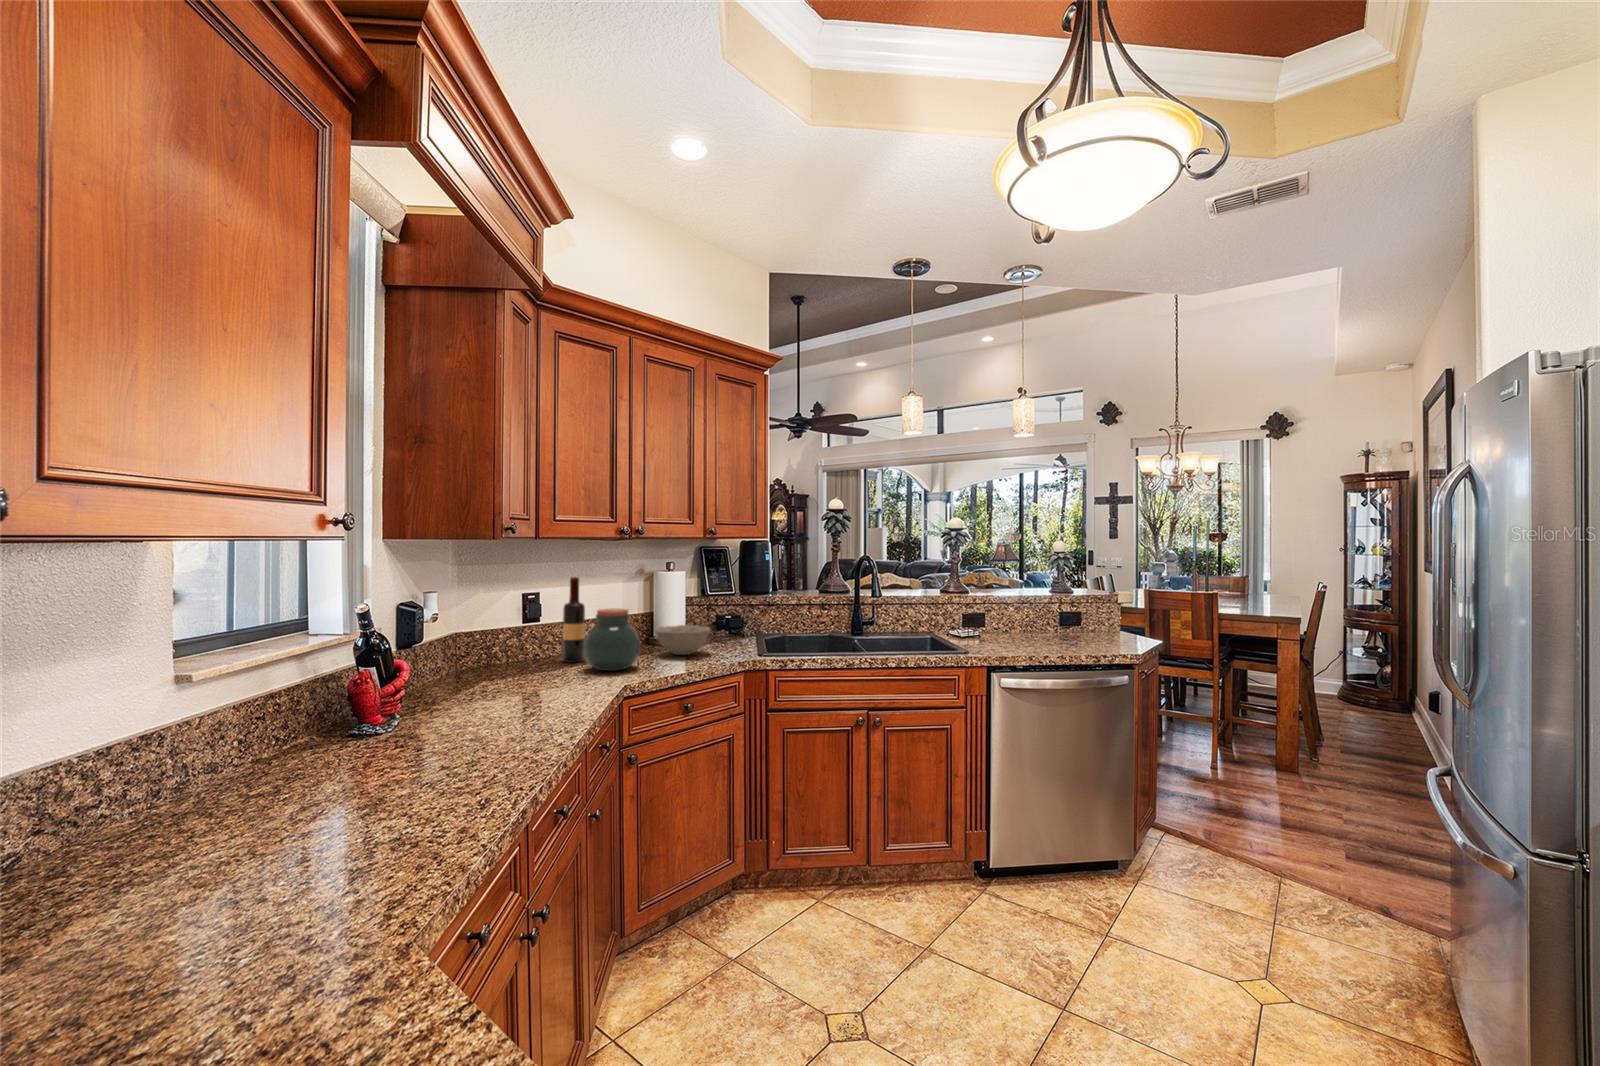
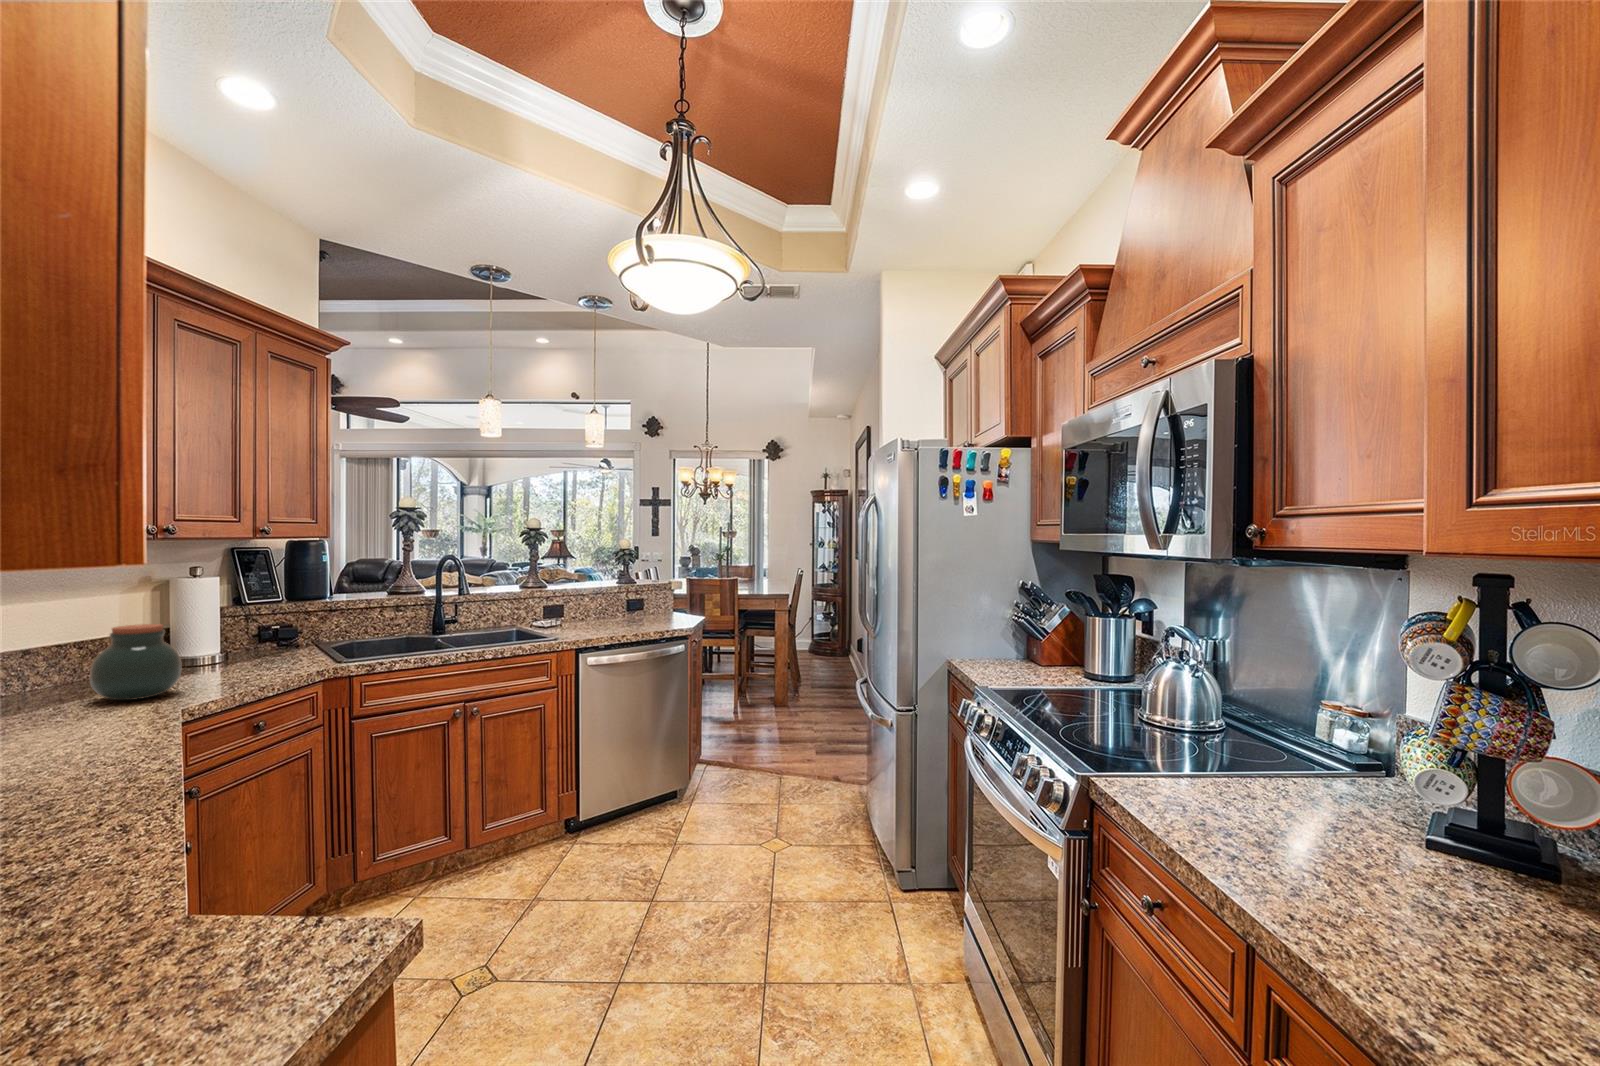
wine bottle: present [563,577,585,663] -> none [36,590,76,700]
bowl: present [655,625,710,655] -> none [186,639,270,674]

